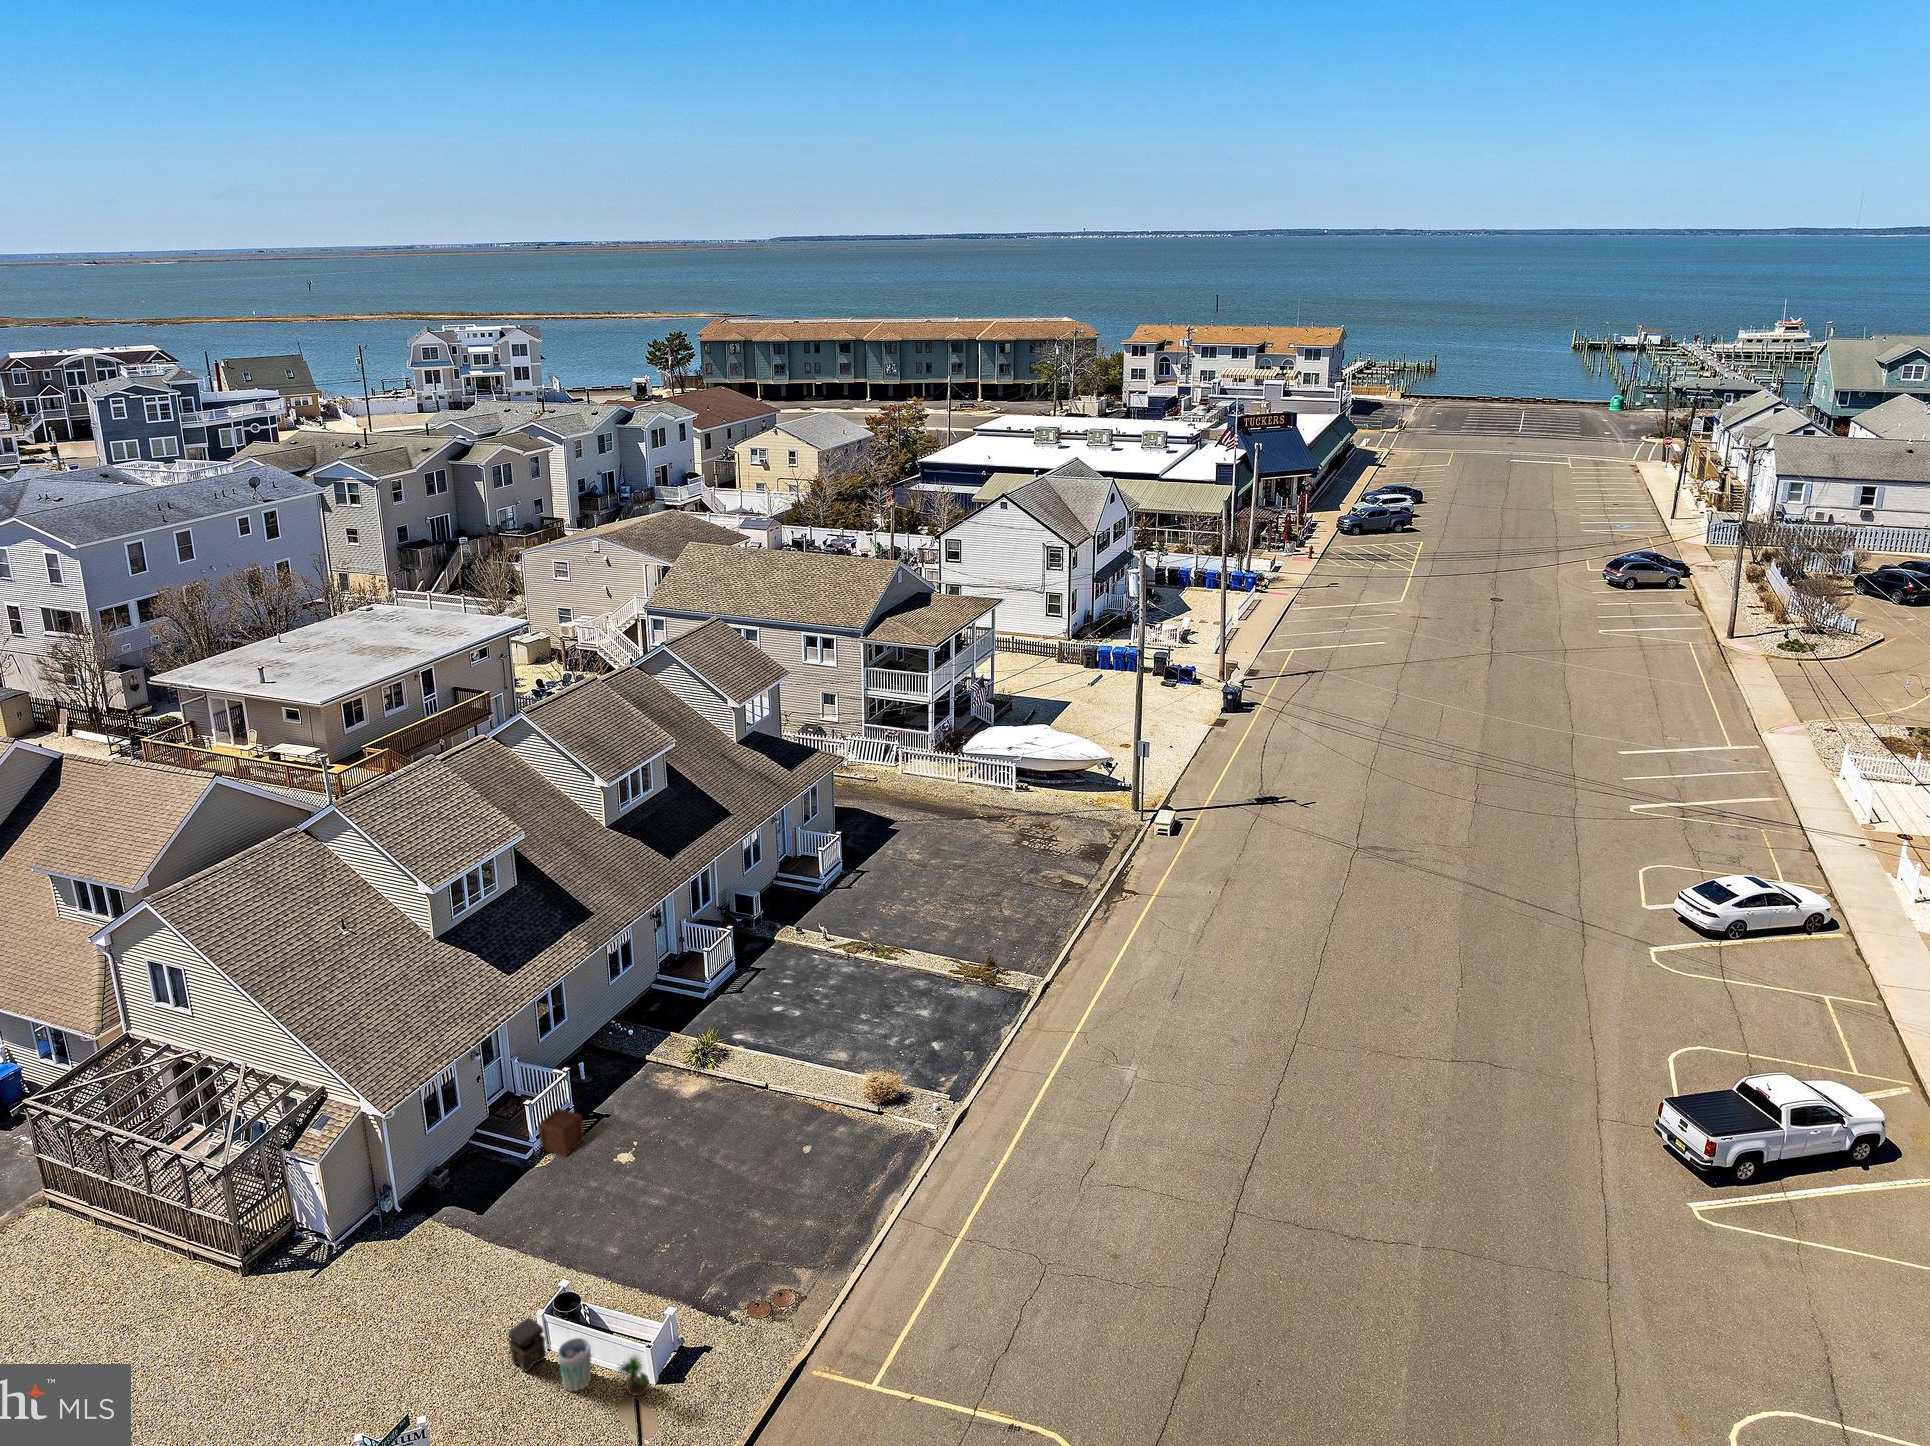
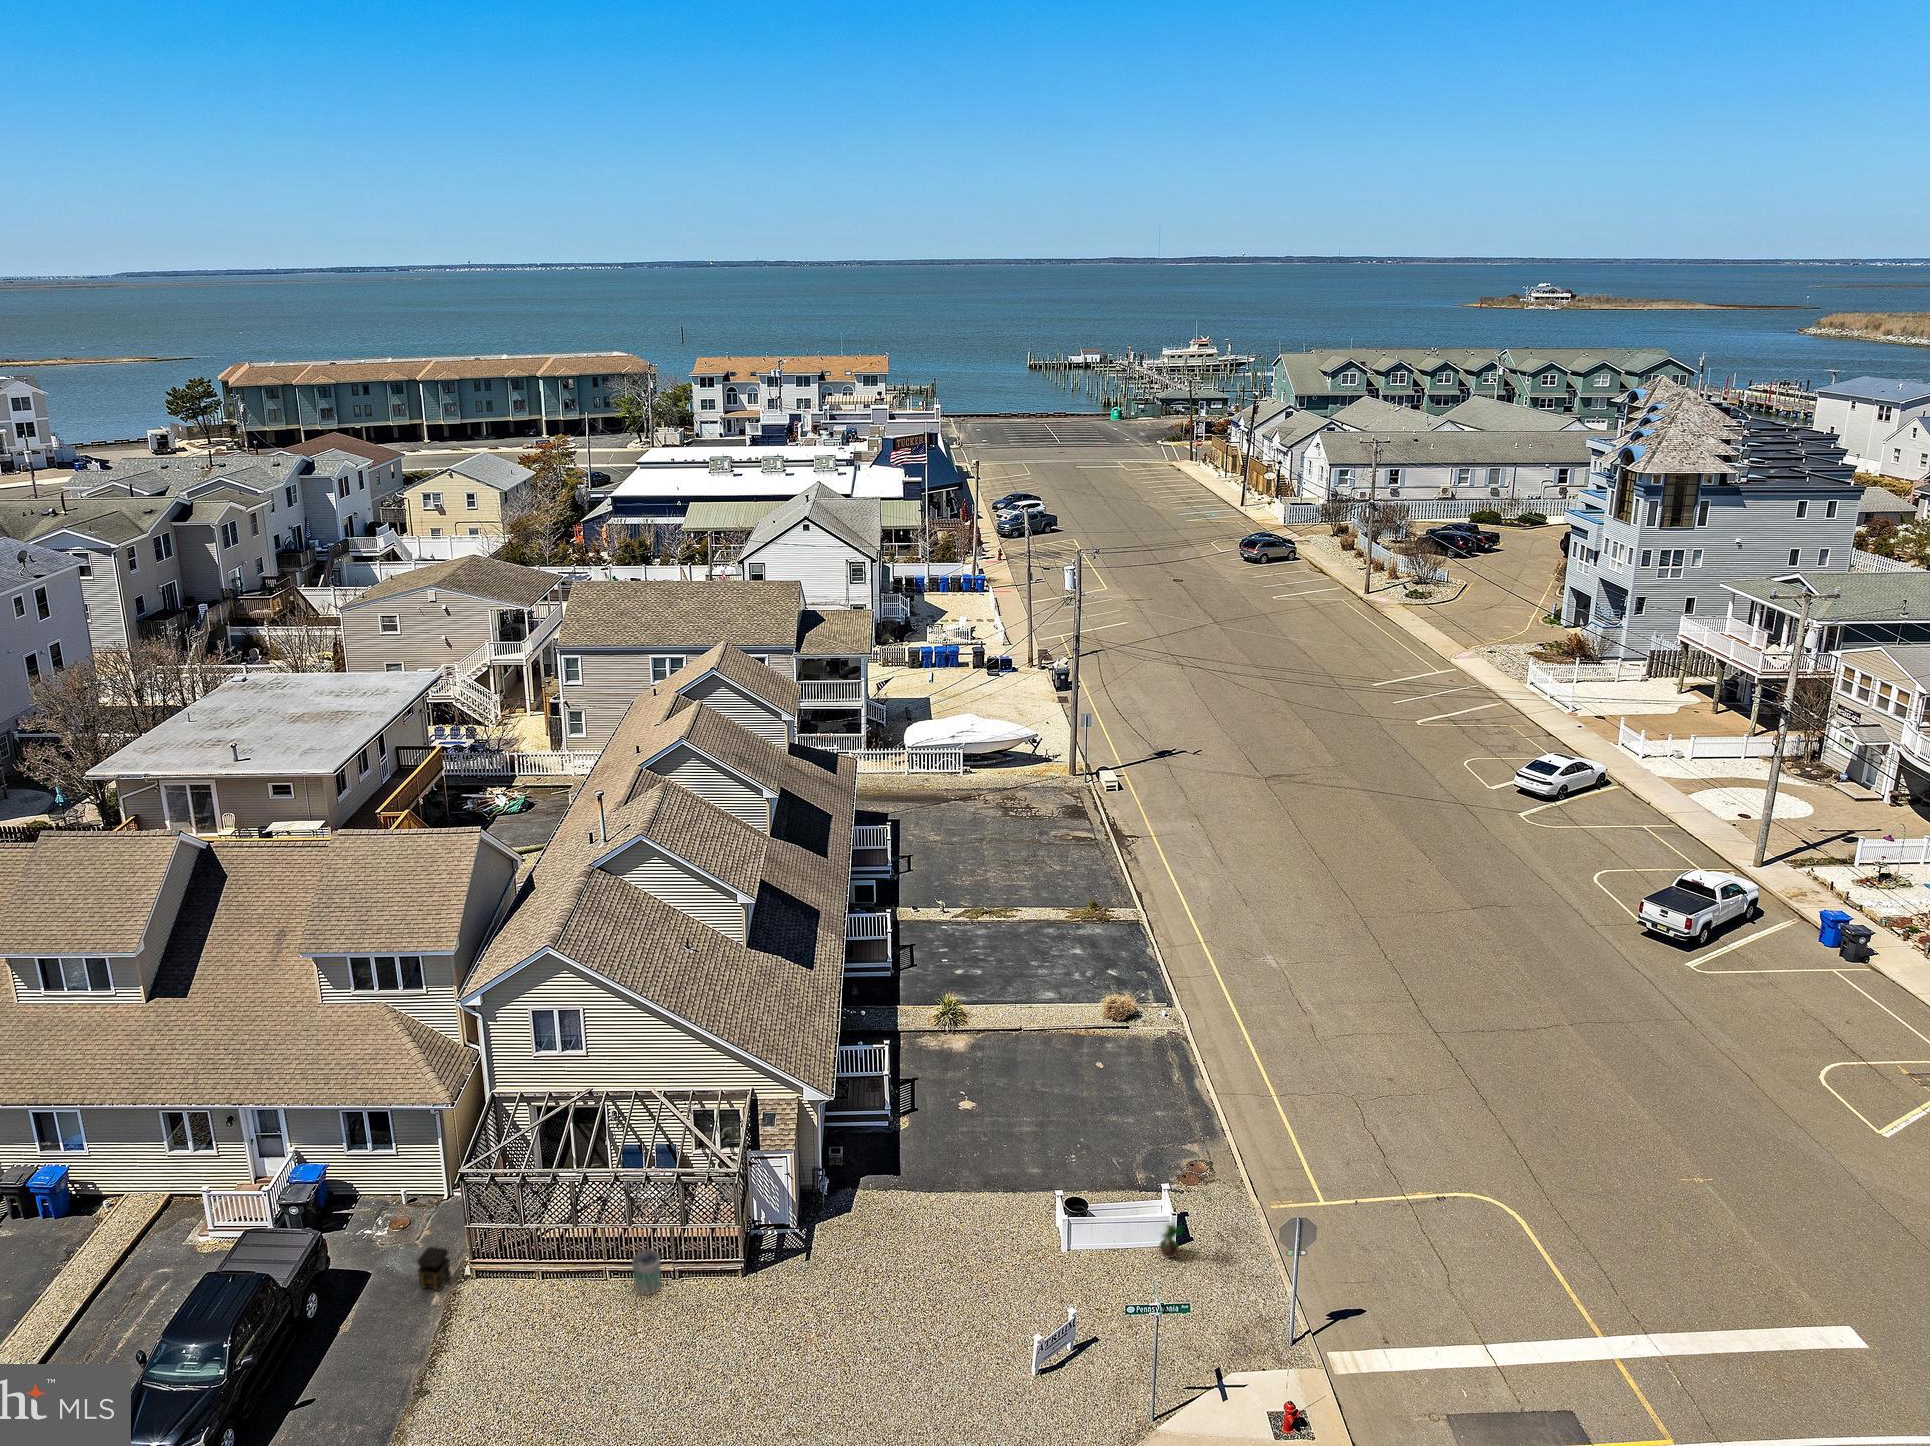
wooden crate: present [538,1109,584,1156] -> none [883,1079,912,1119]
toolbox: present [508,1318,546,1372] -> present [417,1247,451,1290]
trash can: present [558,1338,592,1391] -> present [632,1250,661,1295]

